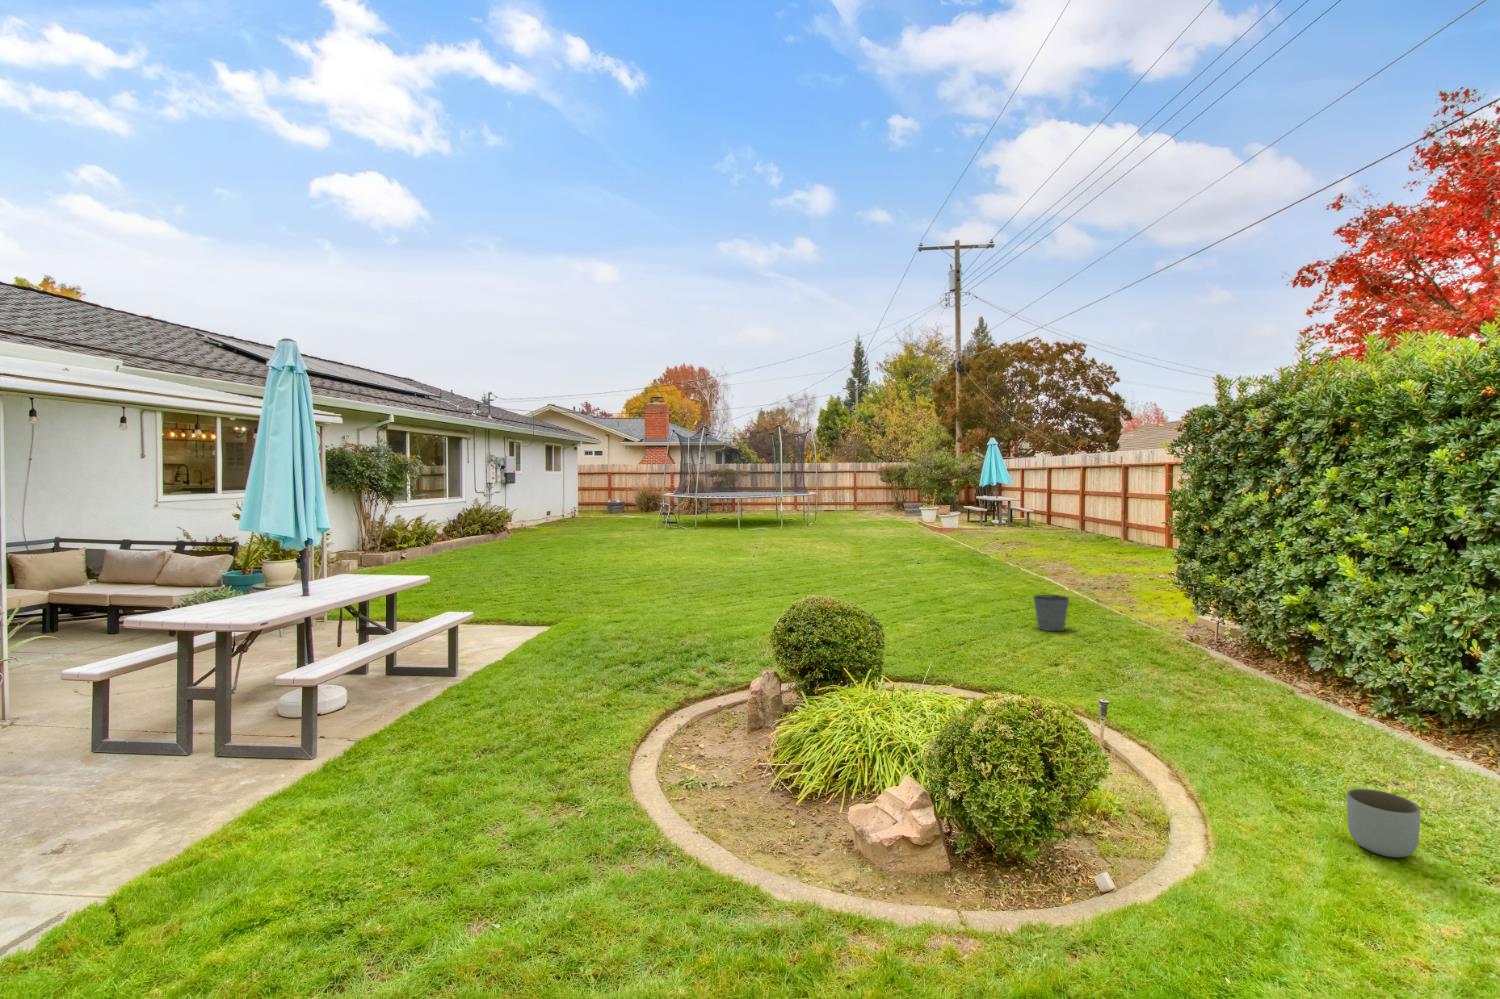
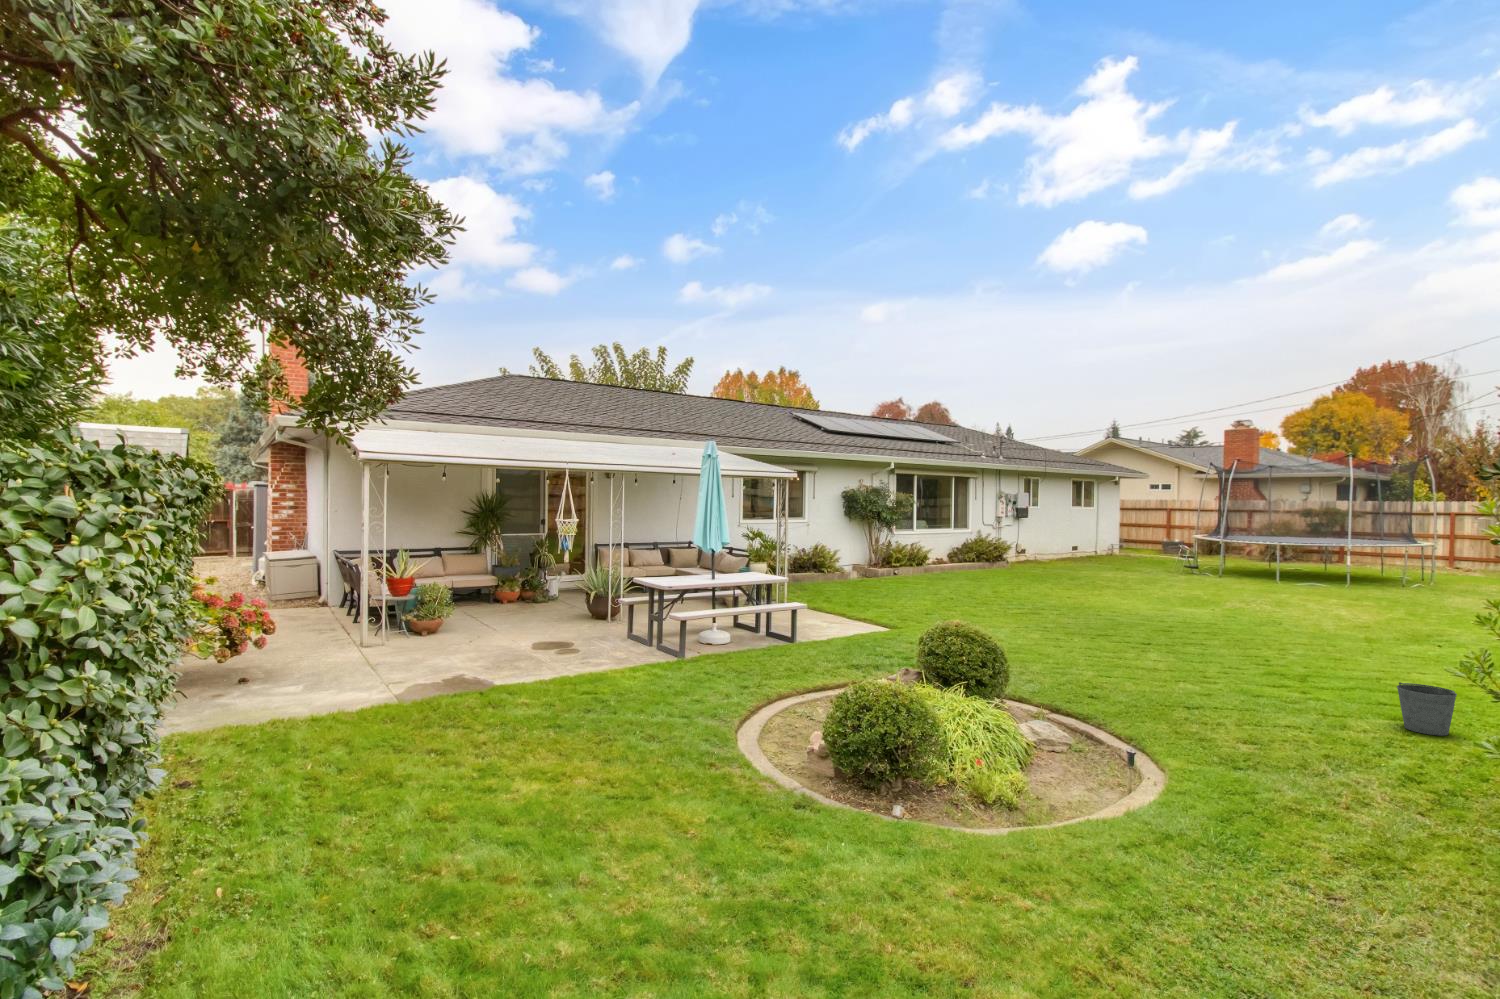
planter: present [1347,789,1420,858] -> none [1148,849,1211,921]

